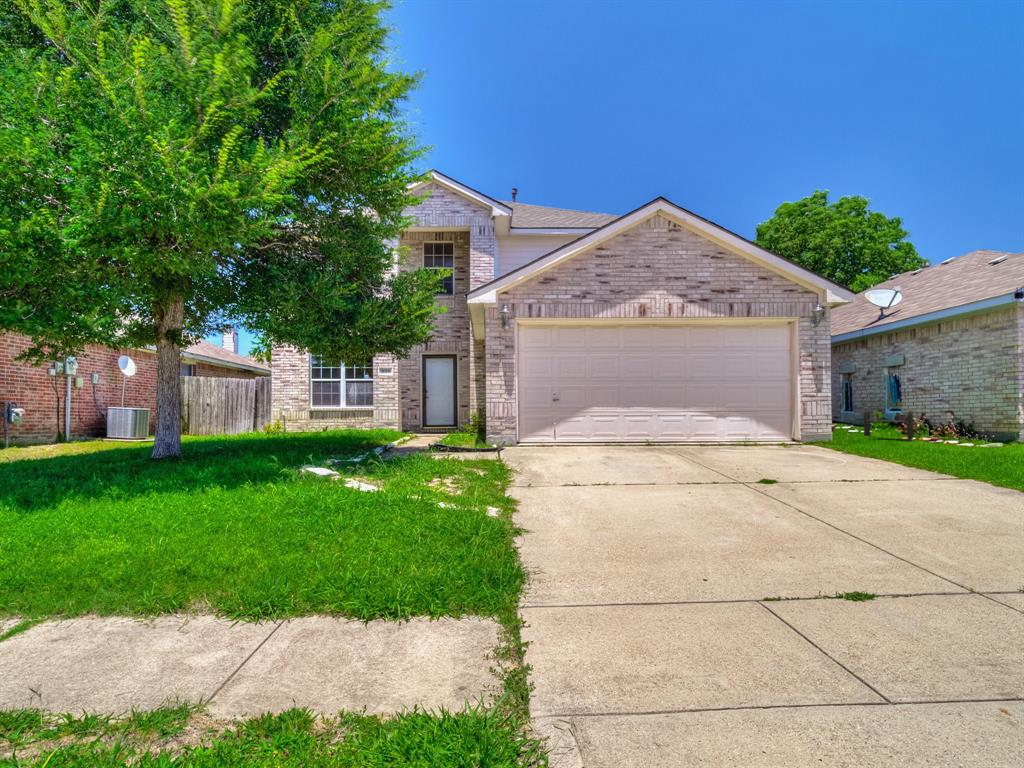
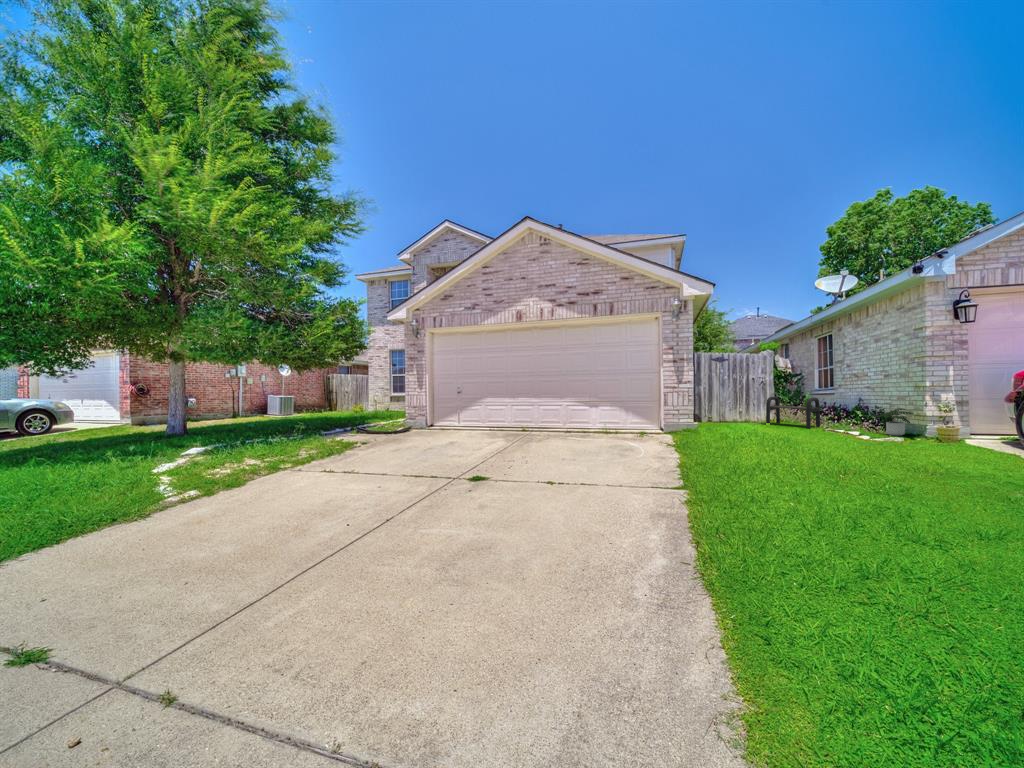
potted plant: none [972,420,1009,445] -> present [876,408,913,436]

